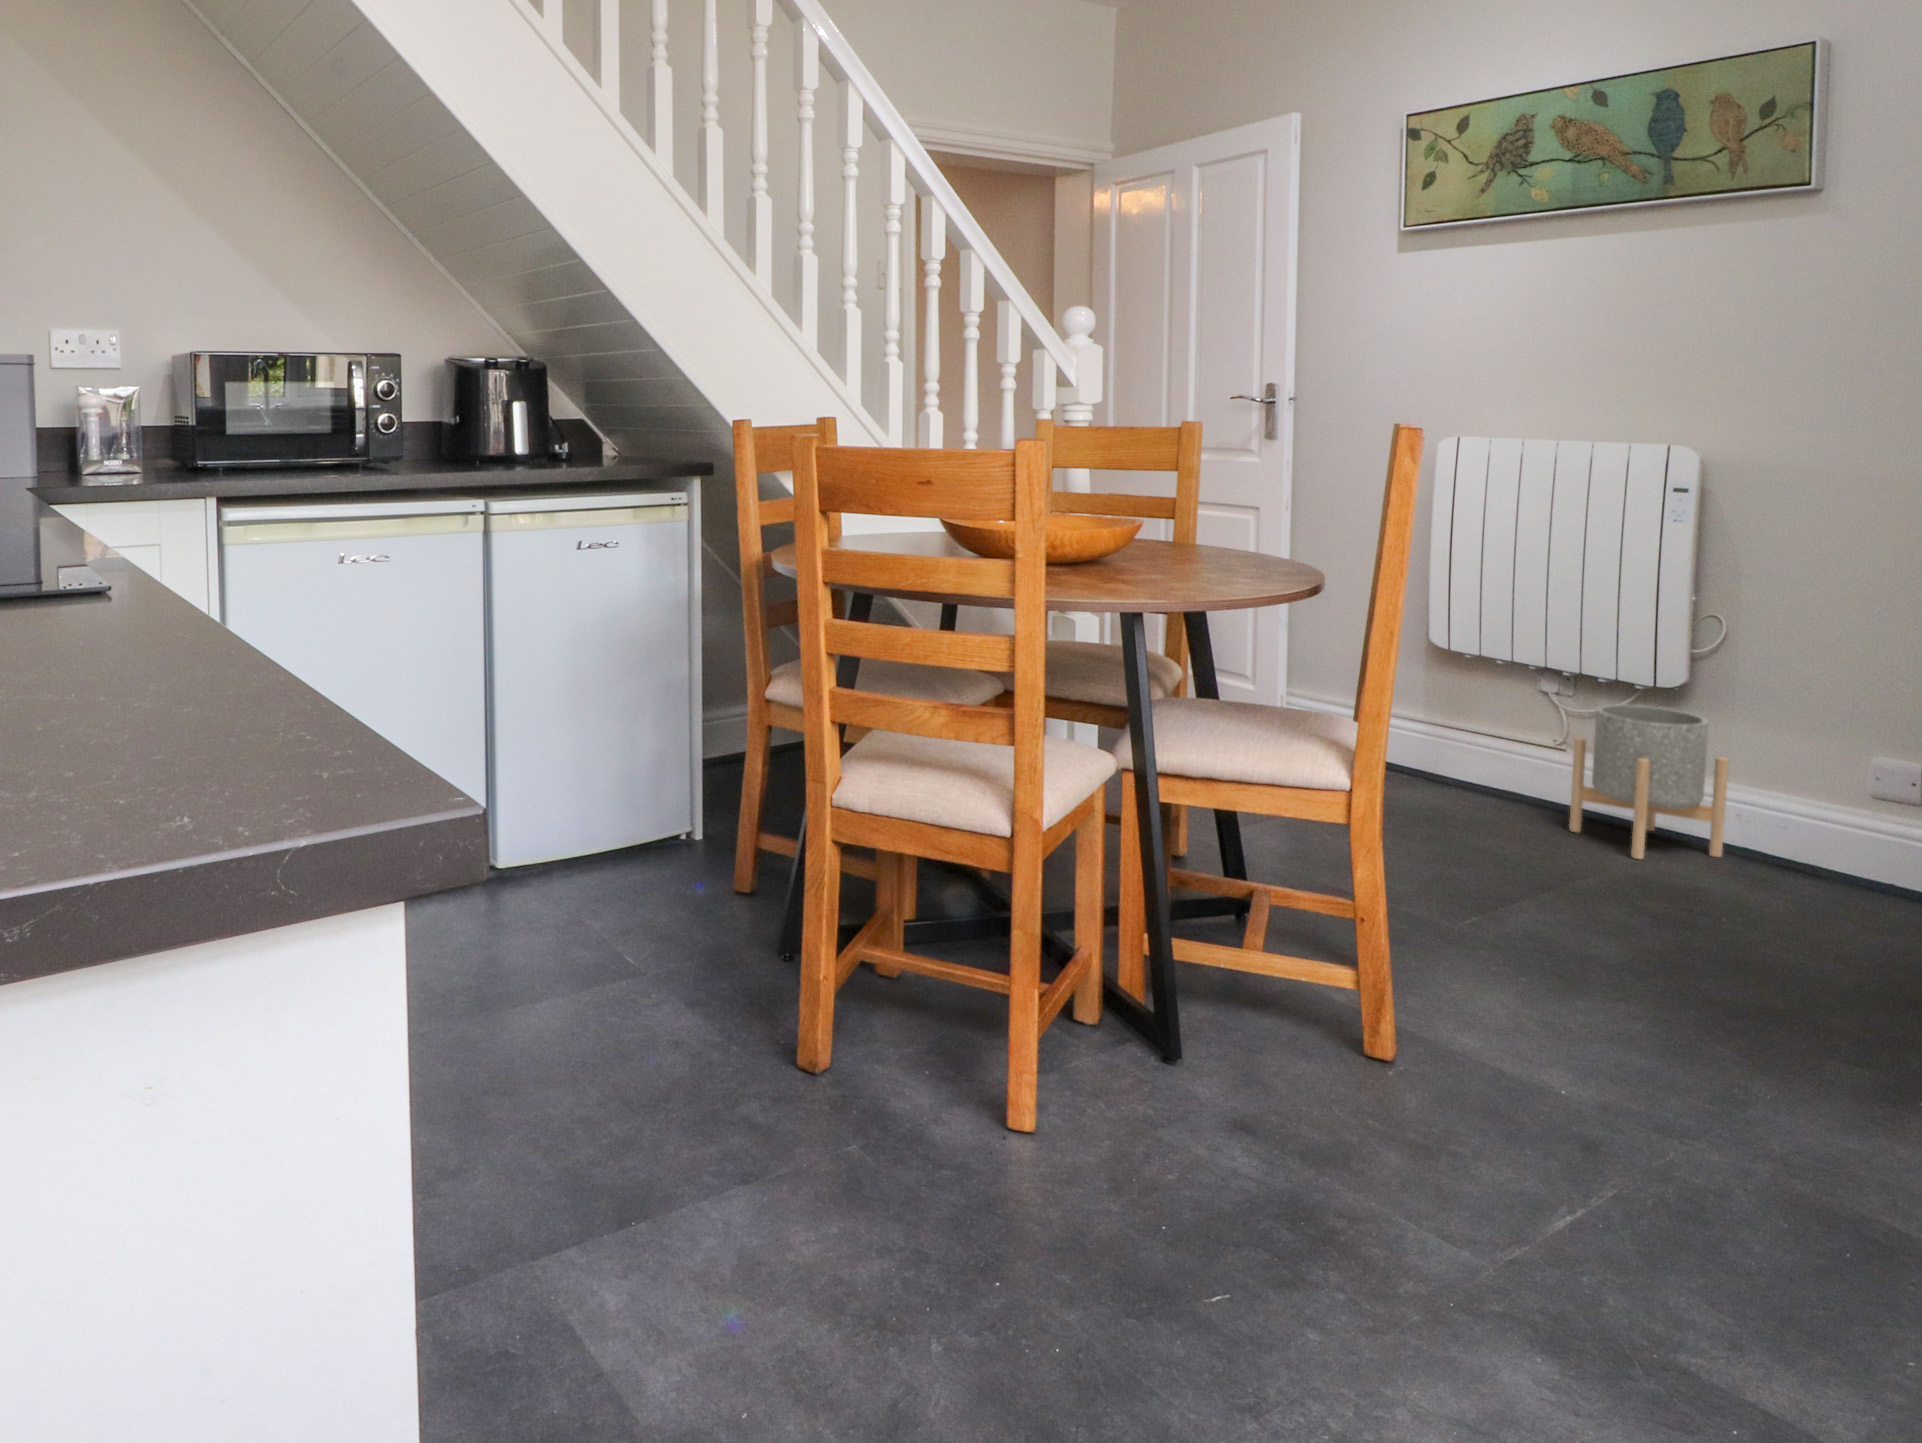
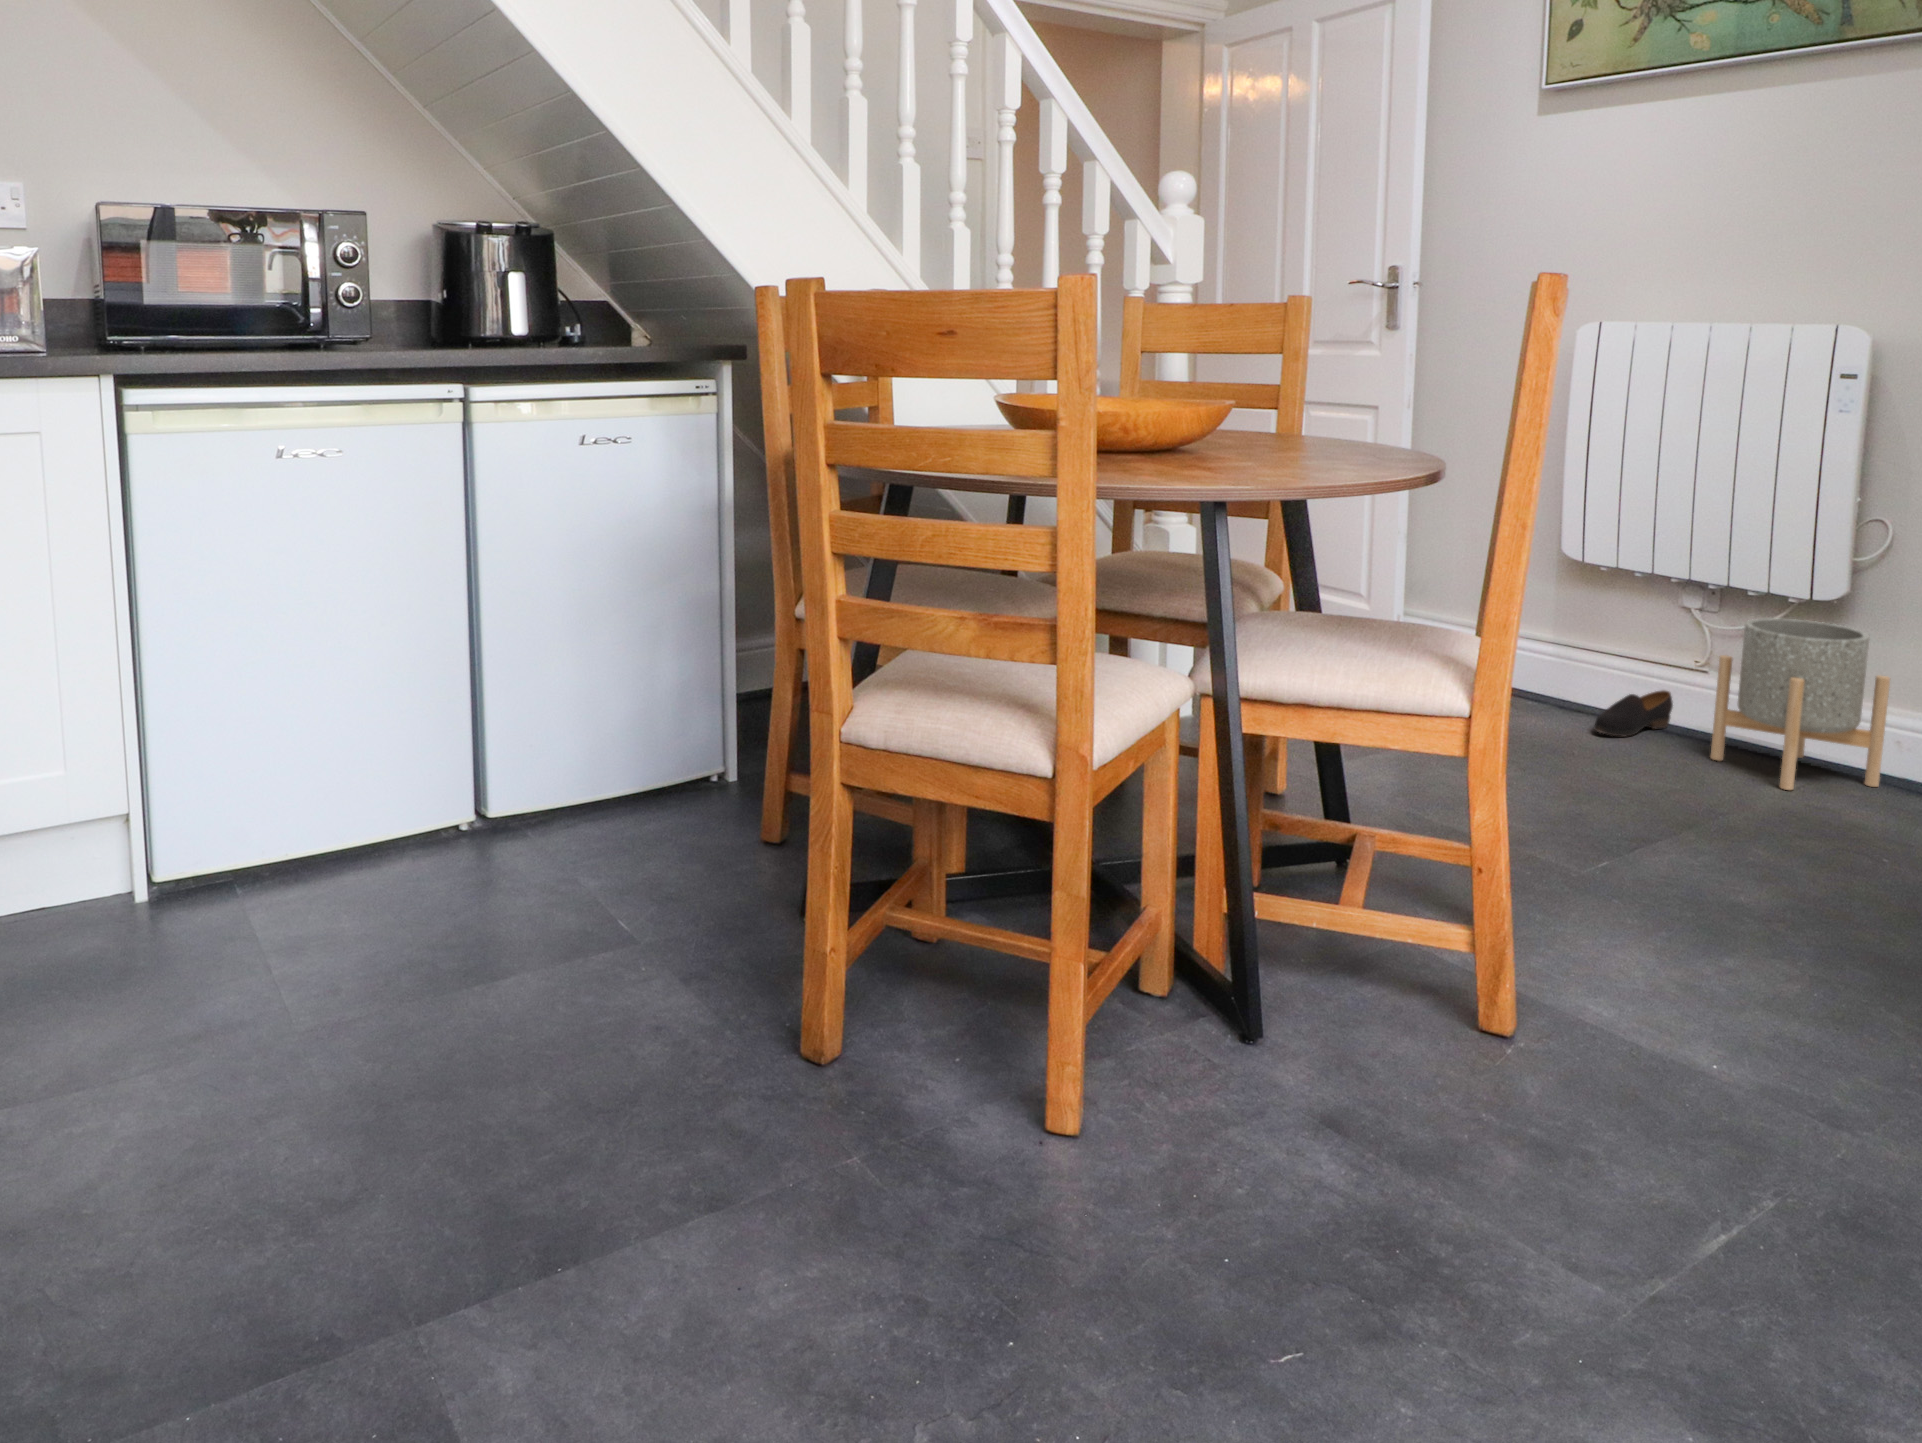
shoe: none [1463,769,1535,810] -> present [1594,690,1673,736]

